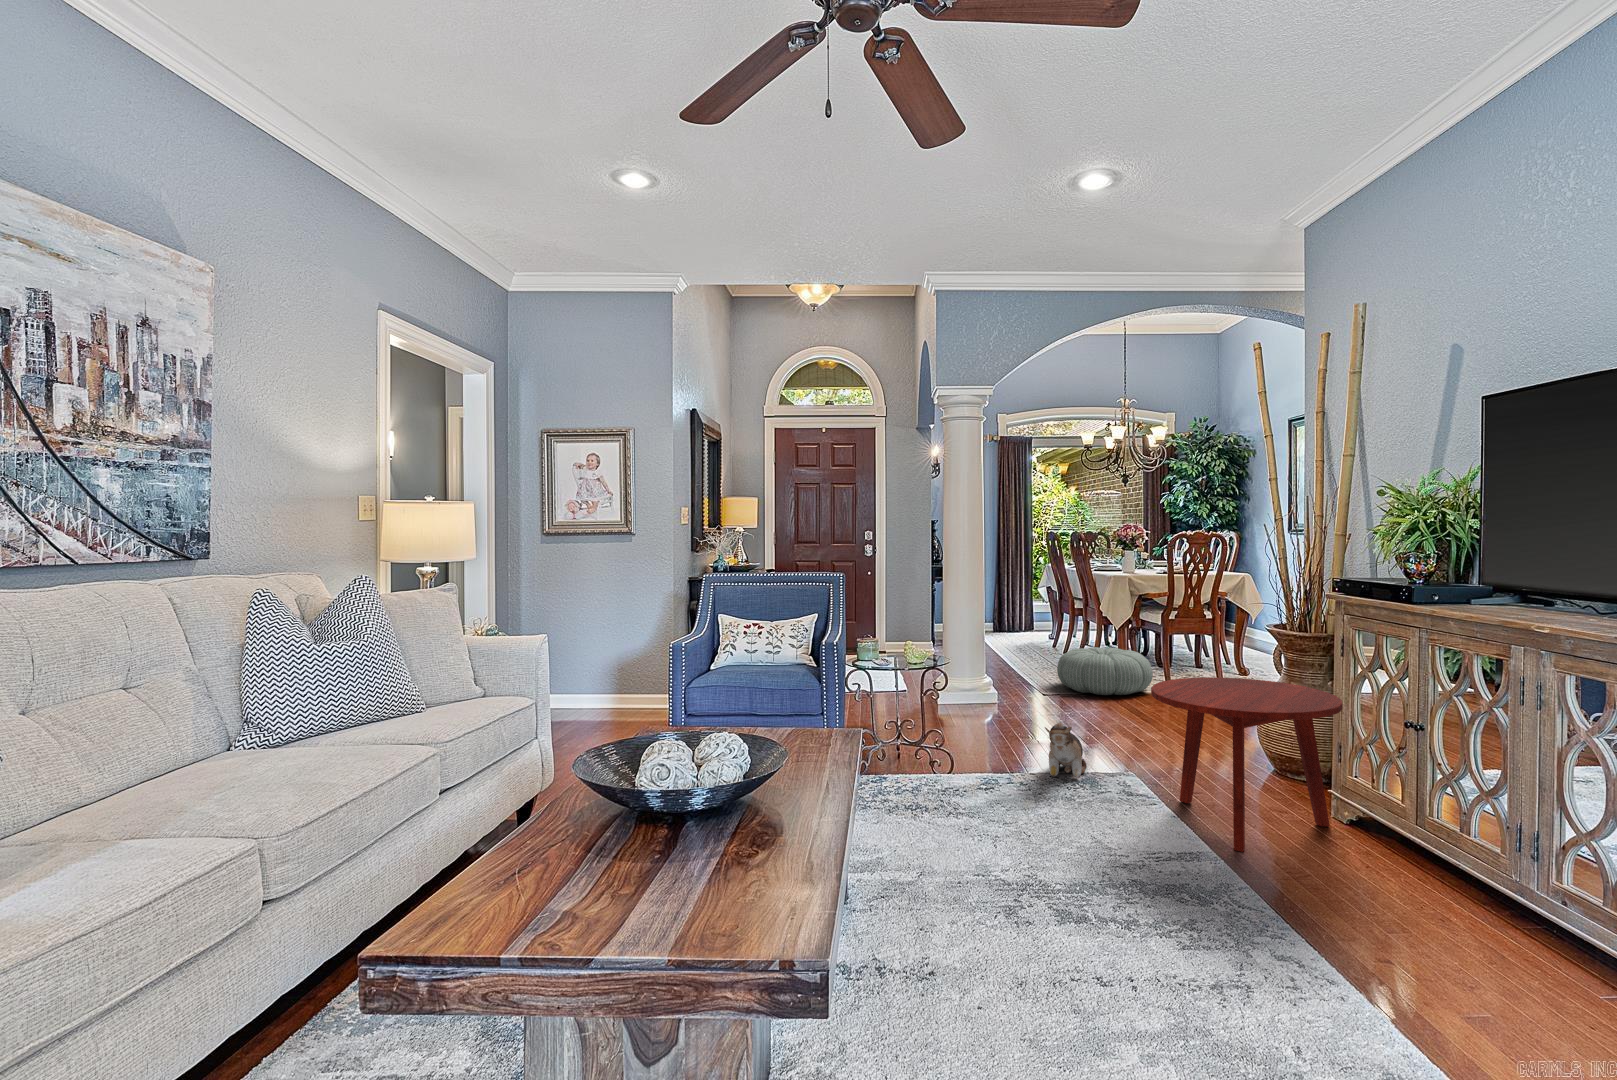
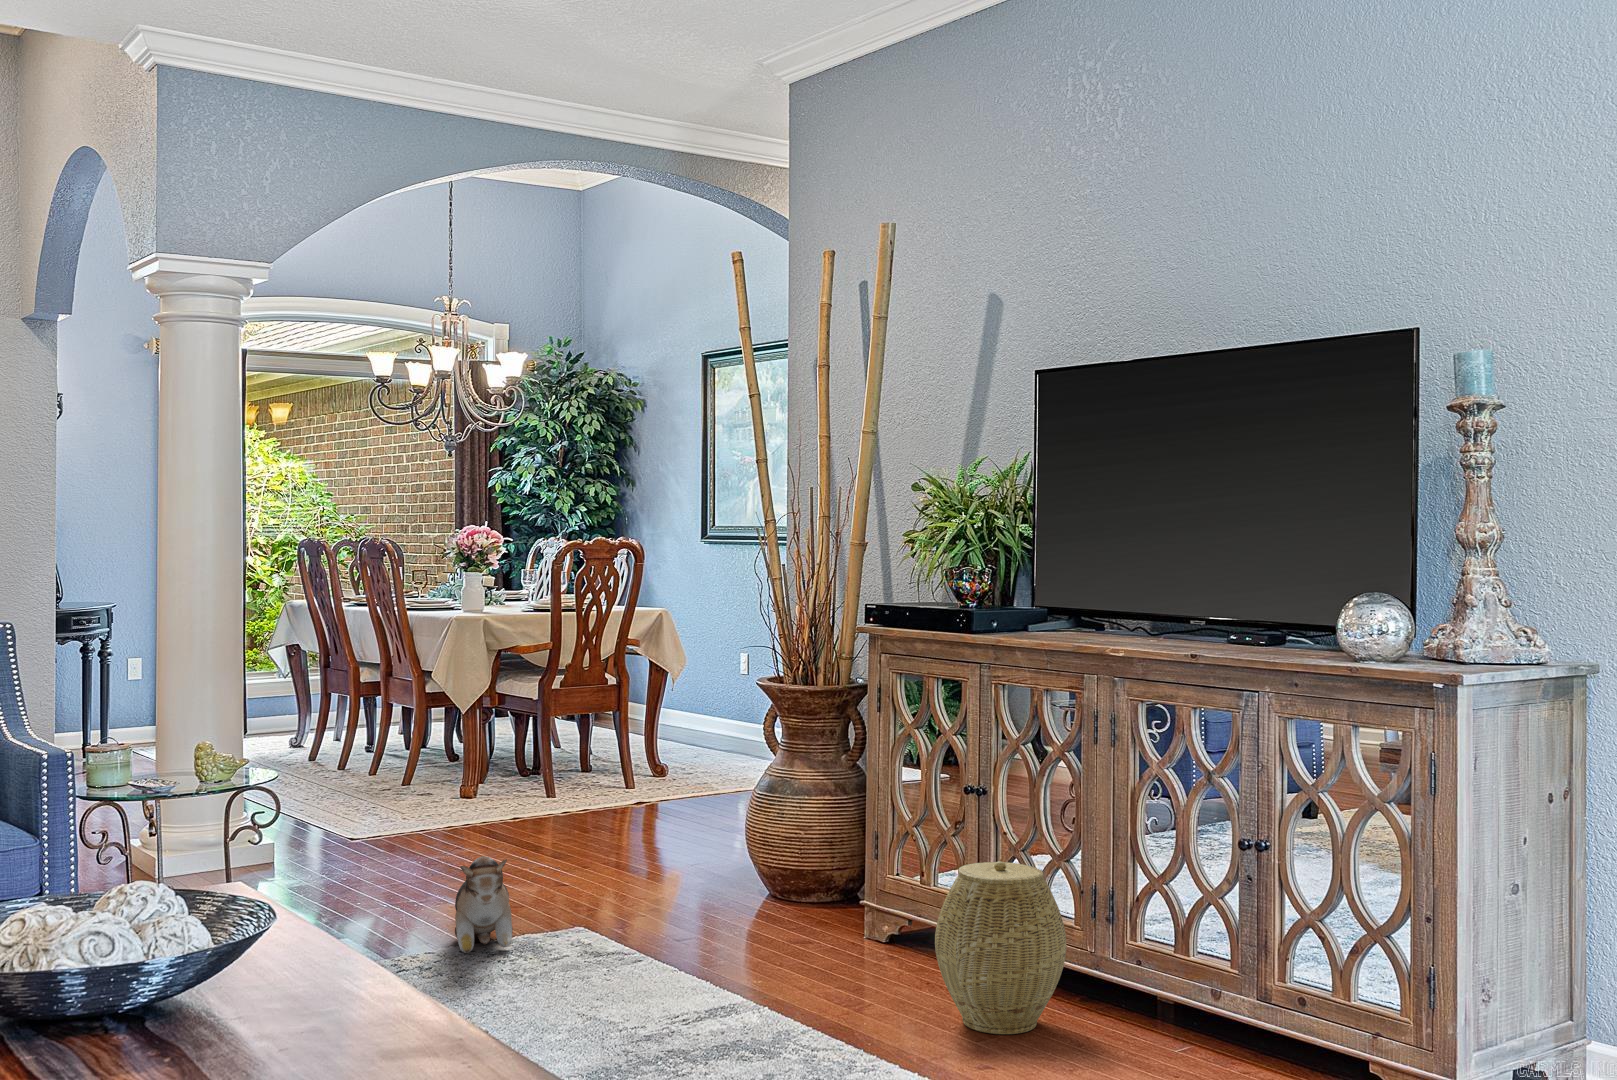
pouf: present [1057,647,1153,695] -> none [370,739,533,822]
side table: present [1151,677,1343,852] -> none [648,754,892,998]
woven basket: none [1355,786,1489,932] -> present [935,861,1066,1034]

